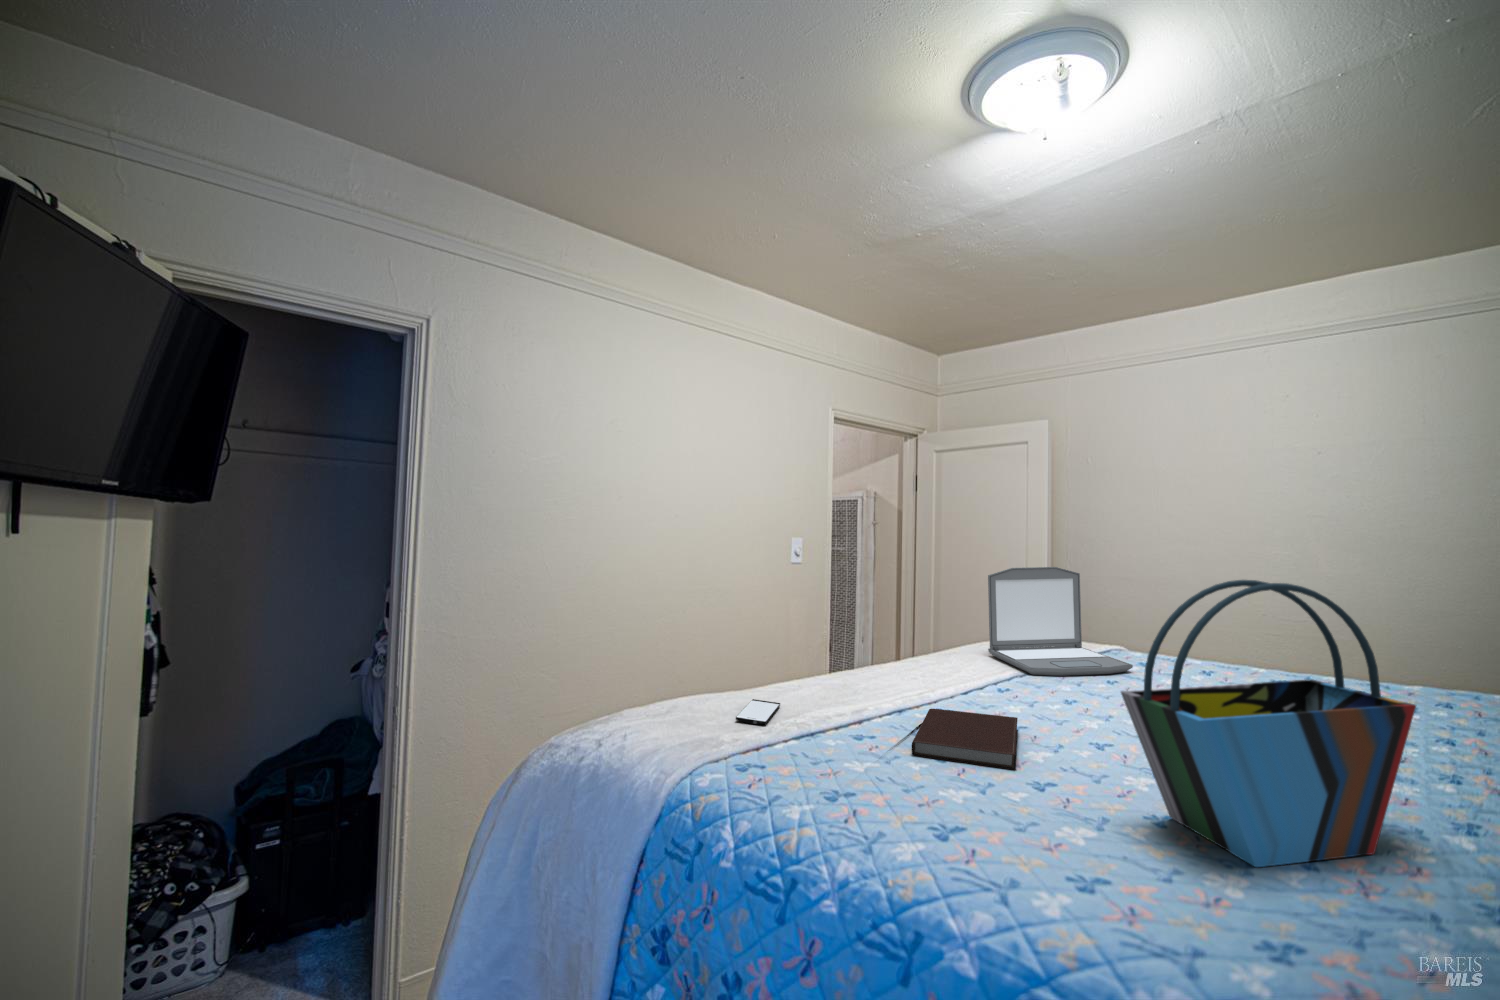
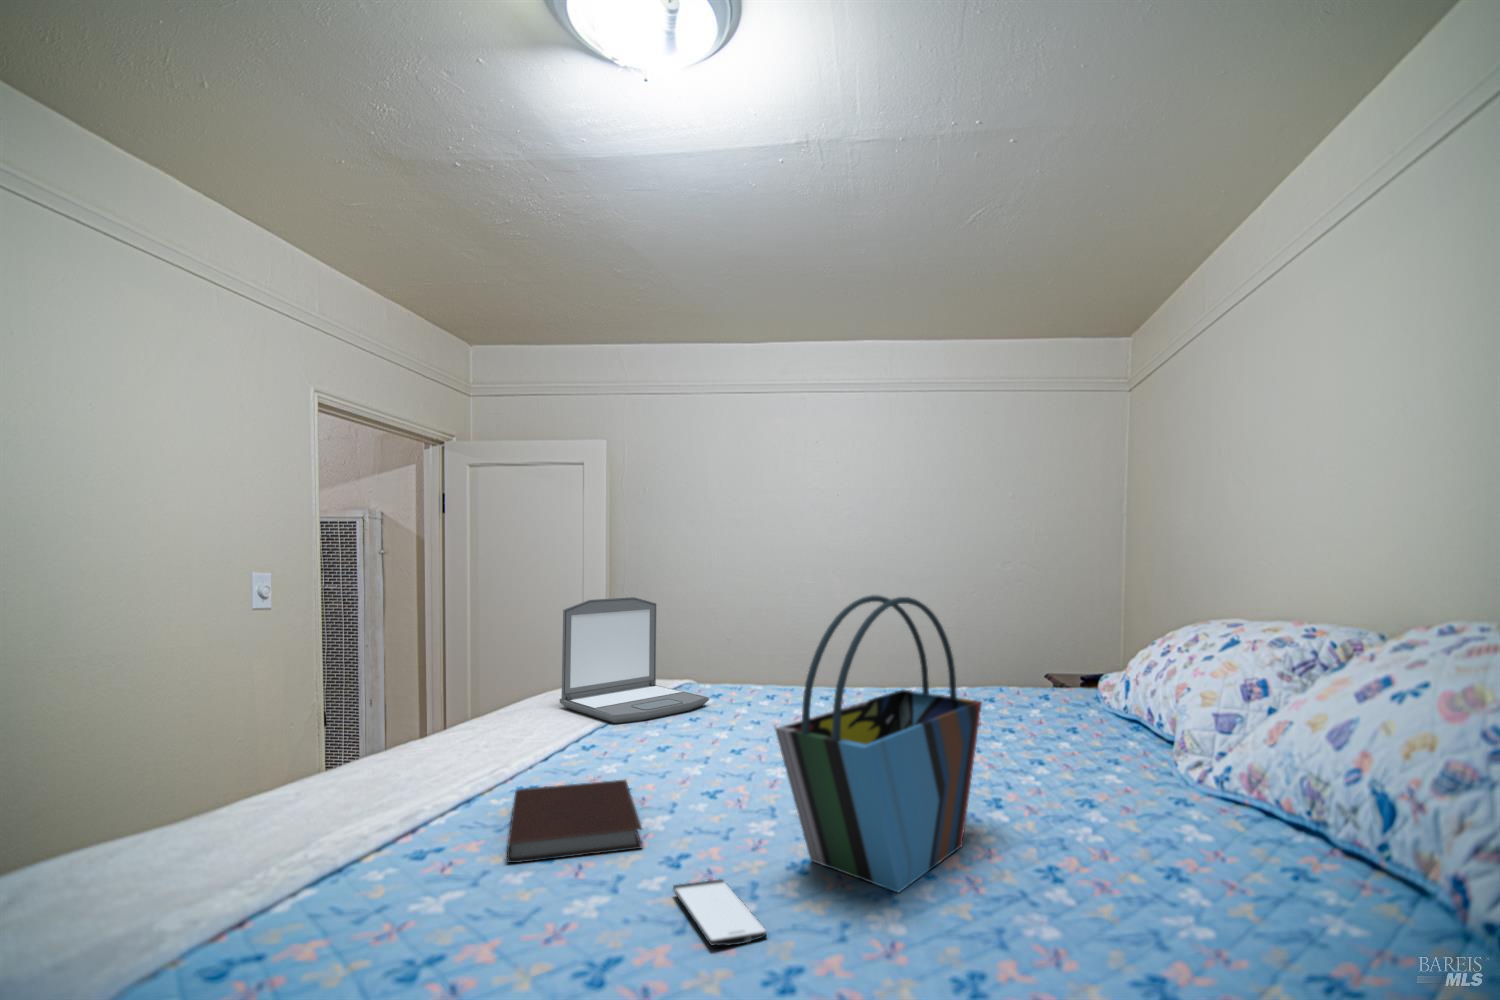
smartphone: present [736,699,780,724] -> present [673,879,767,946]

